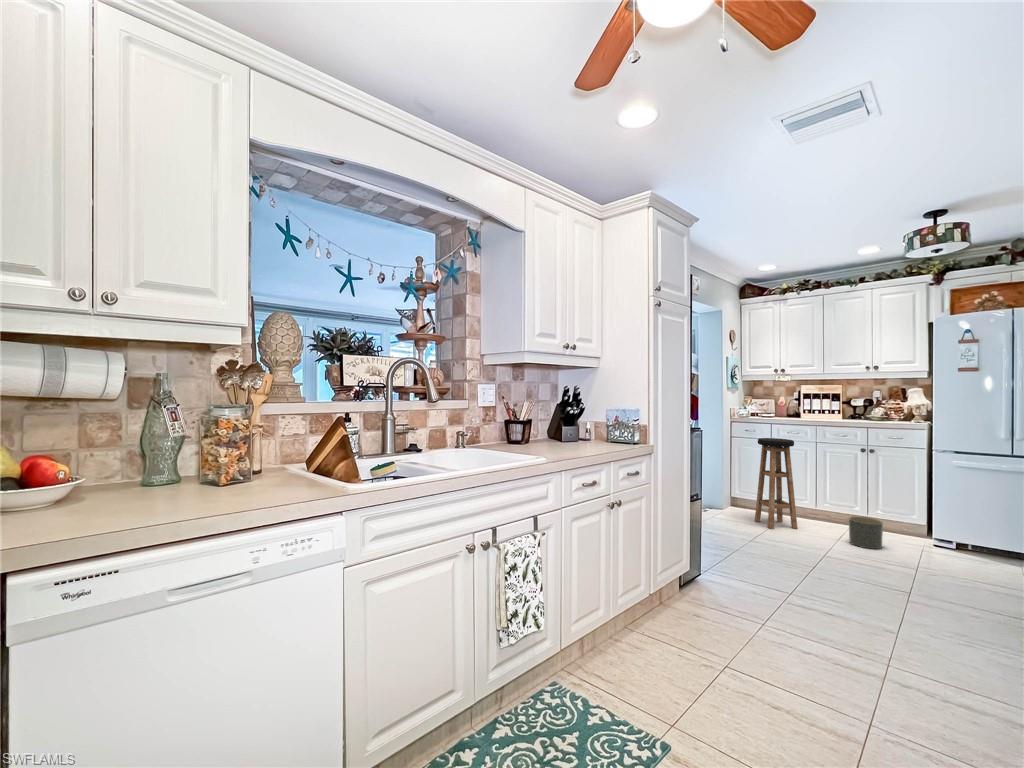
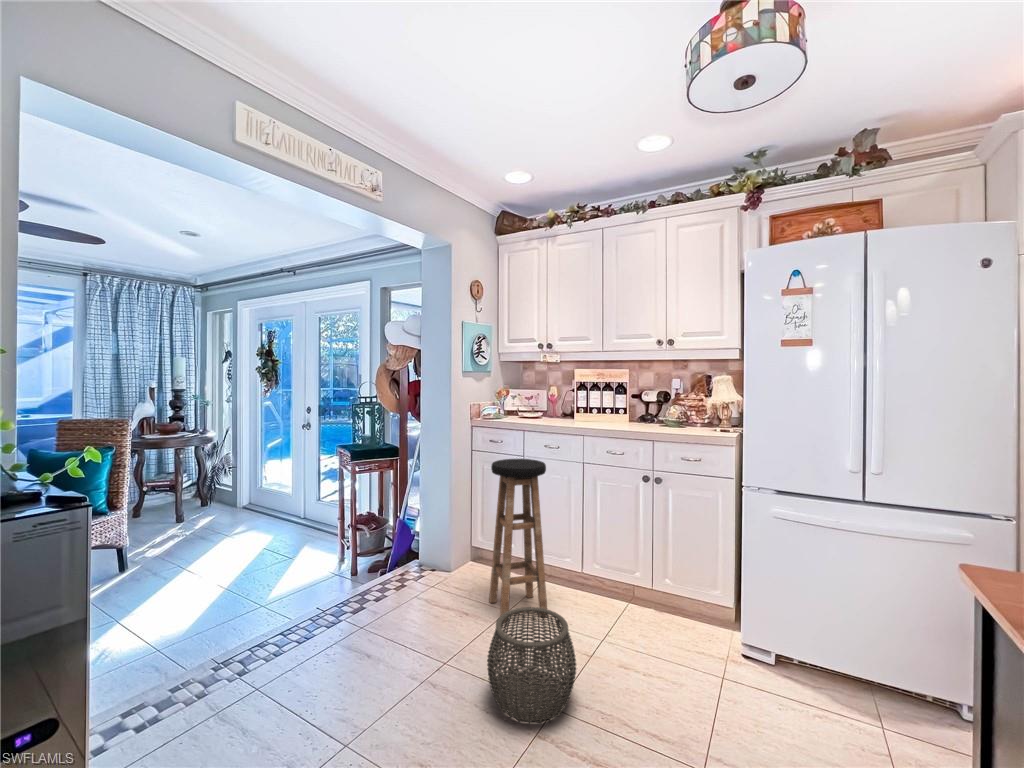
woven basket: none [782,509,834,557] -> present [487,607,576,723]
planter: present [849,516,883,549] -> none [616,599,666,667]

